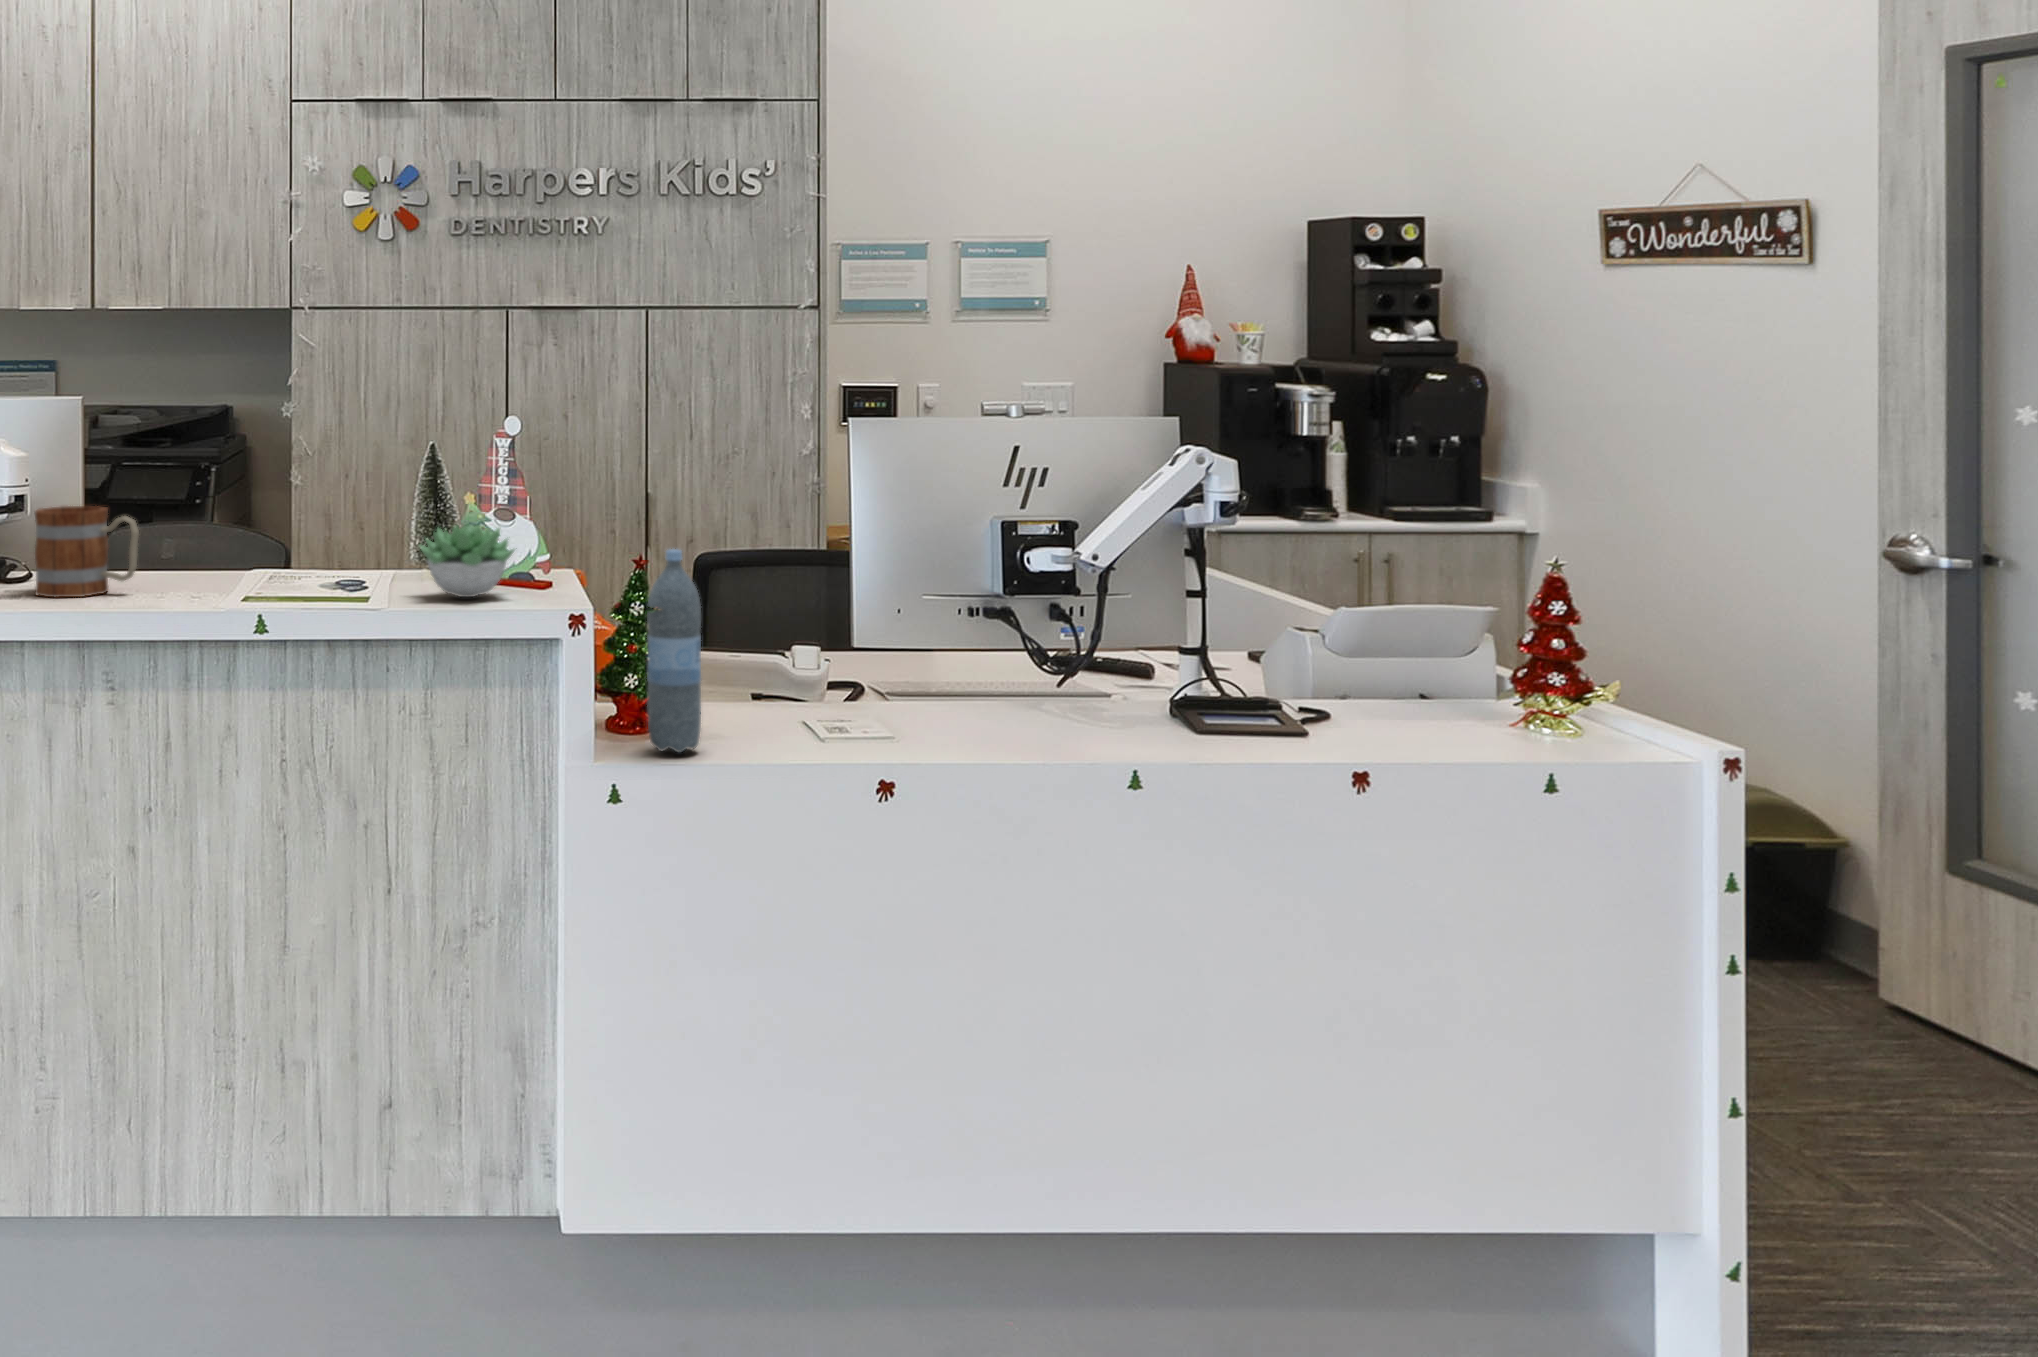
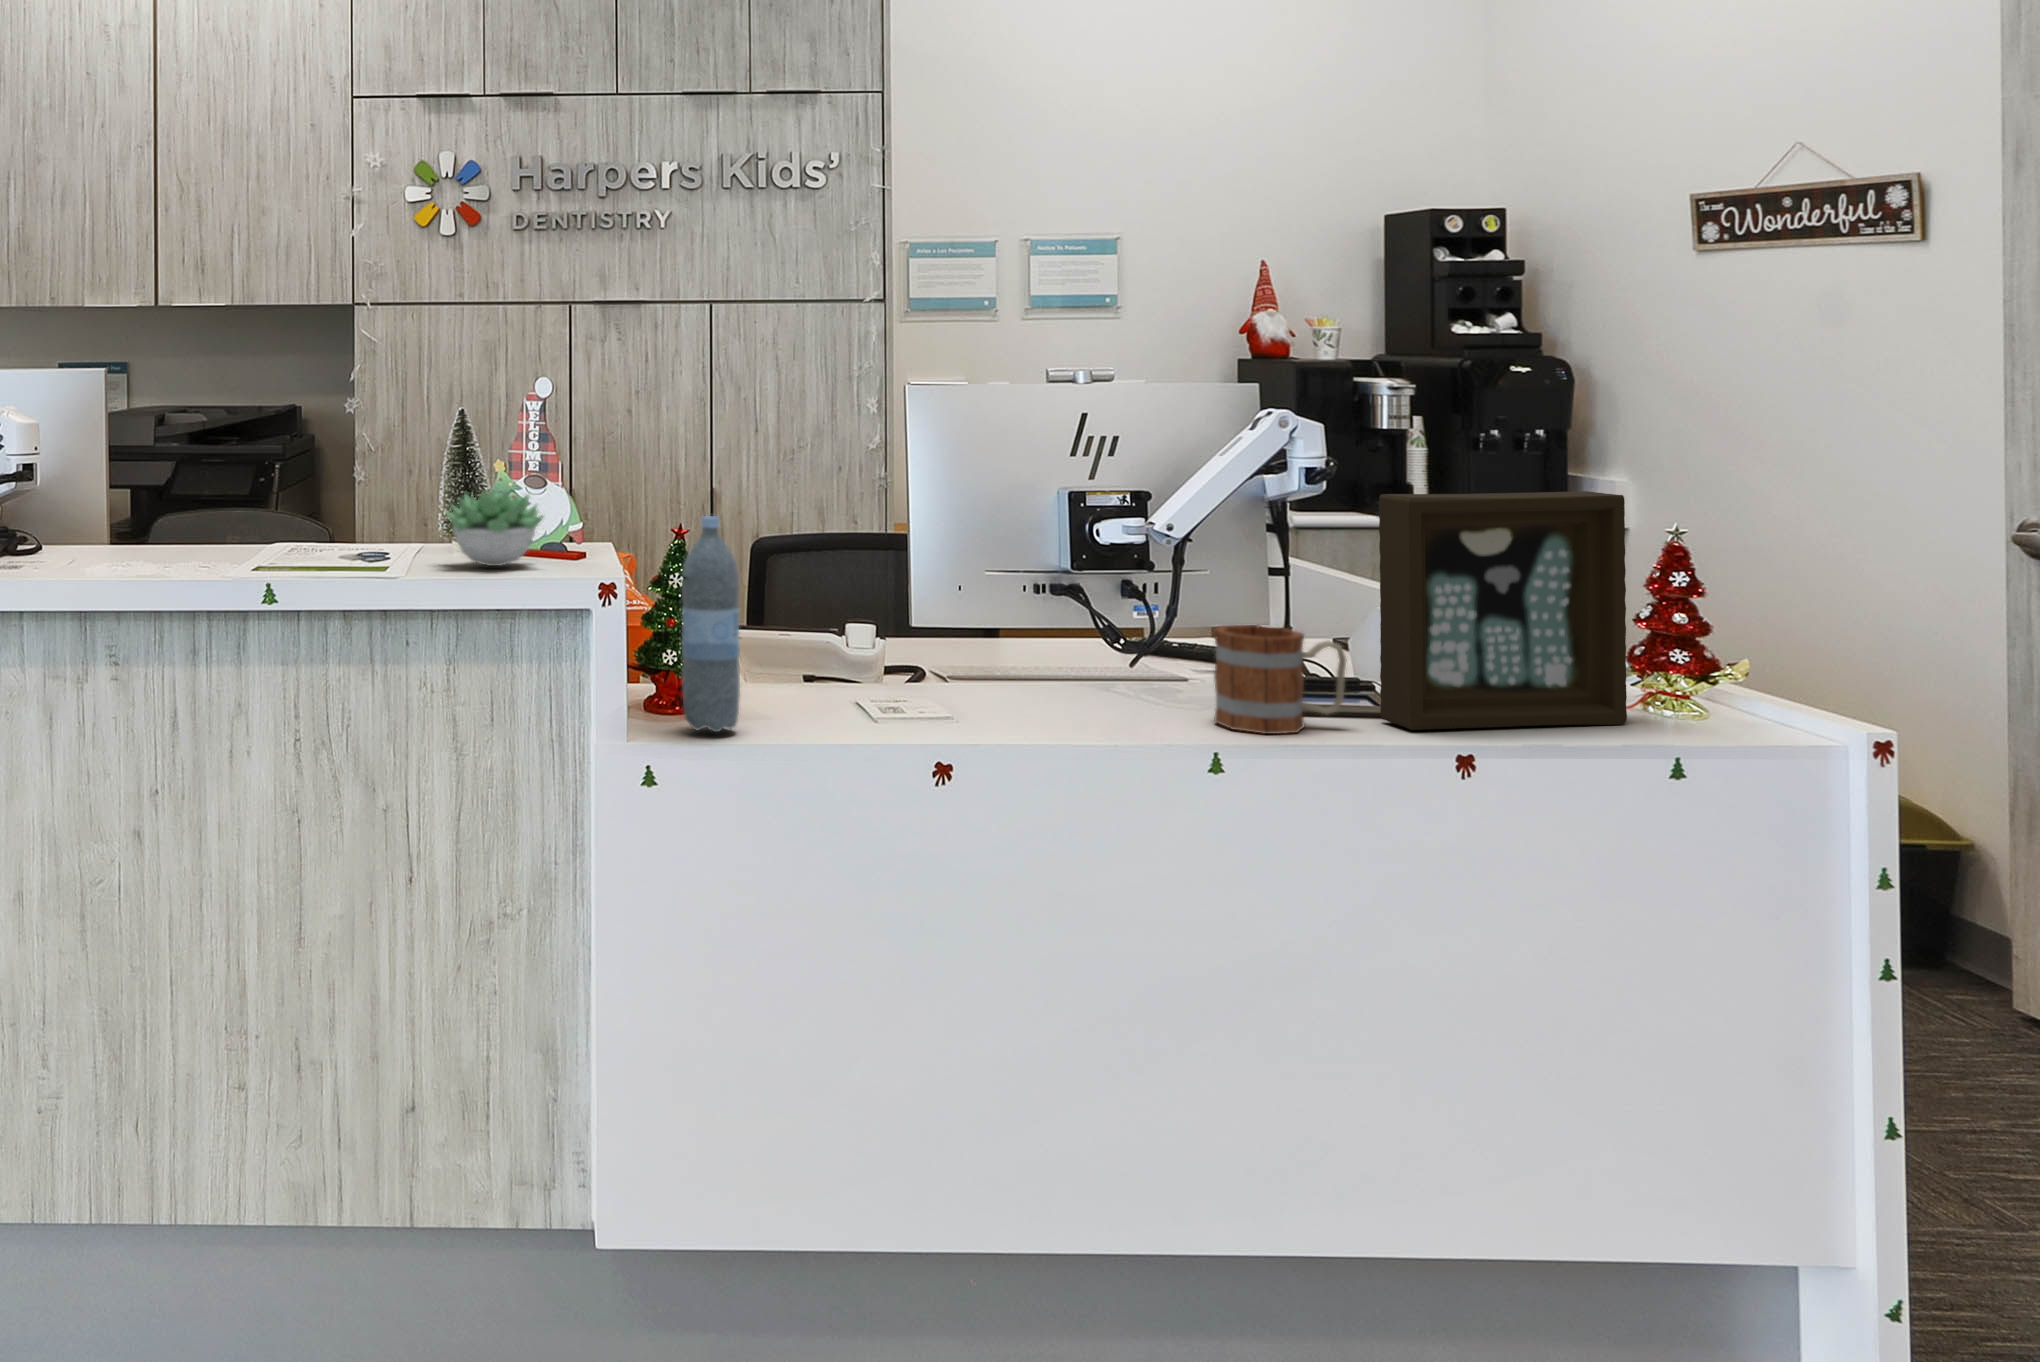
mug: present [35,506,139,598] -> present [1214,625,1347,734]
picture frame: none [1281,521,1495,740] -> present [1379,491,1627,730]

